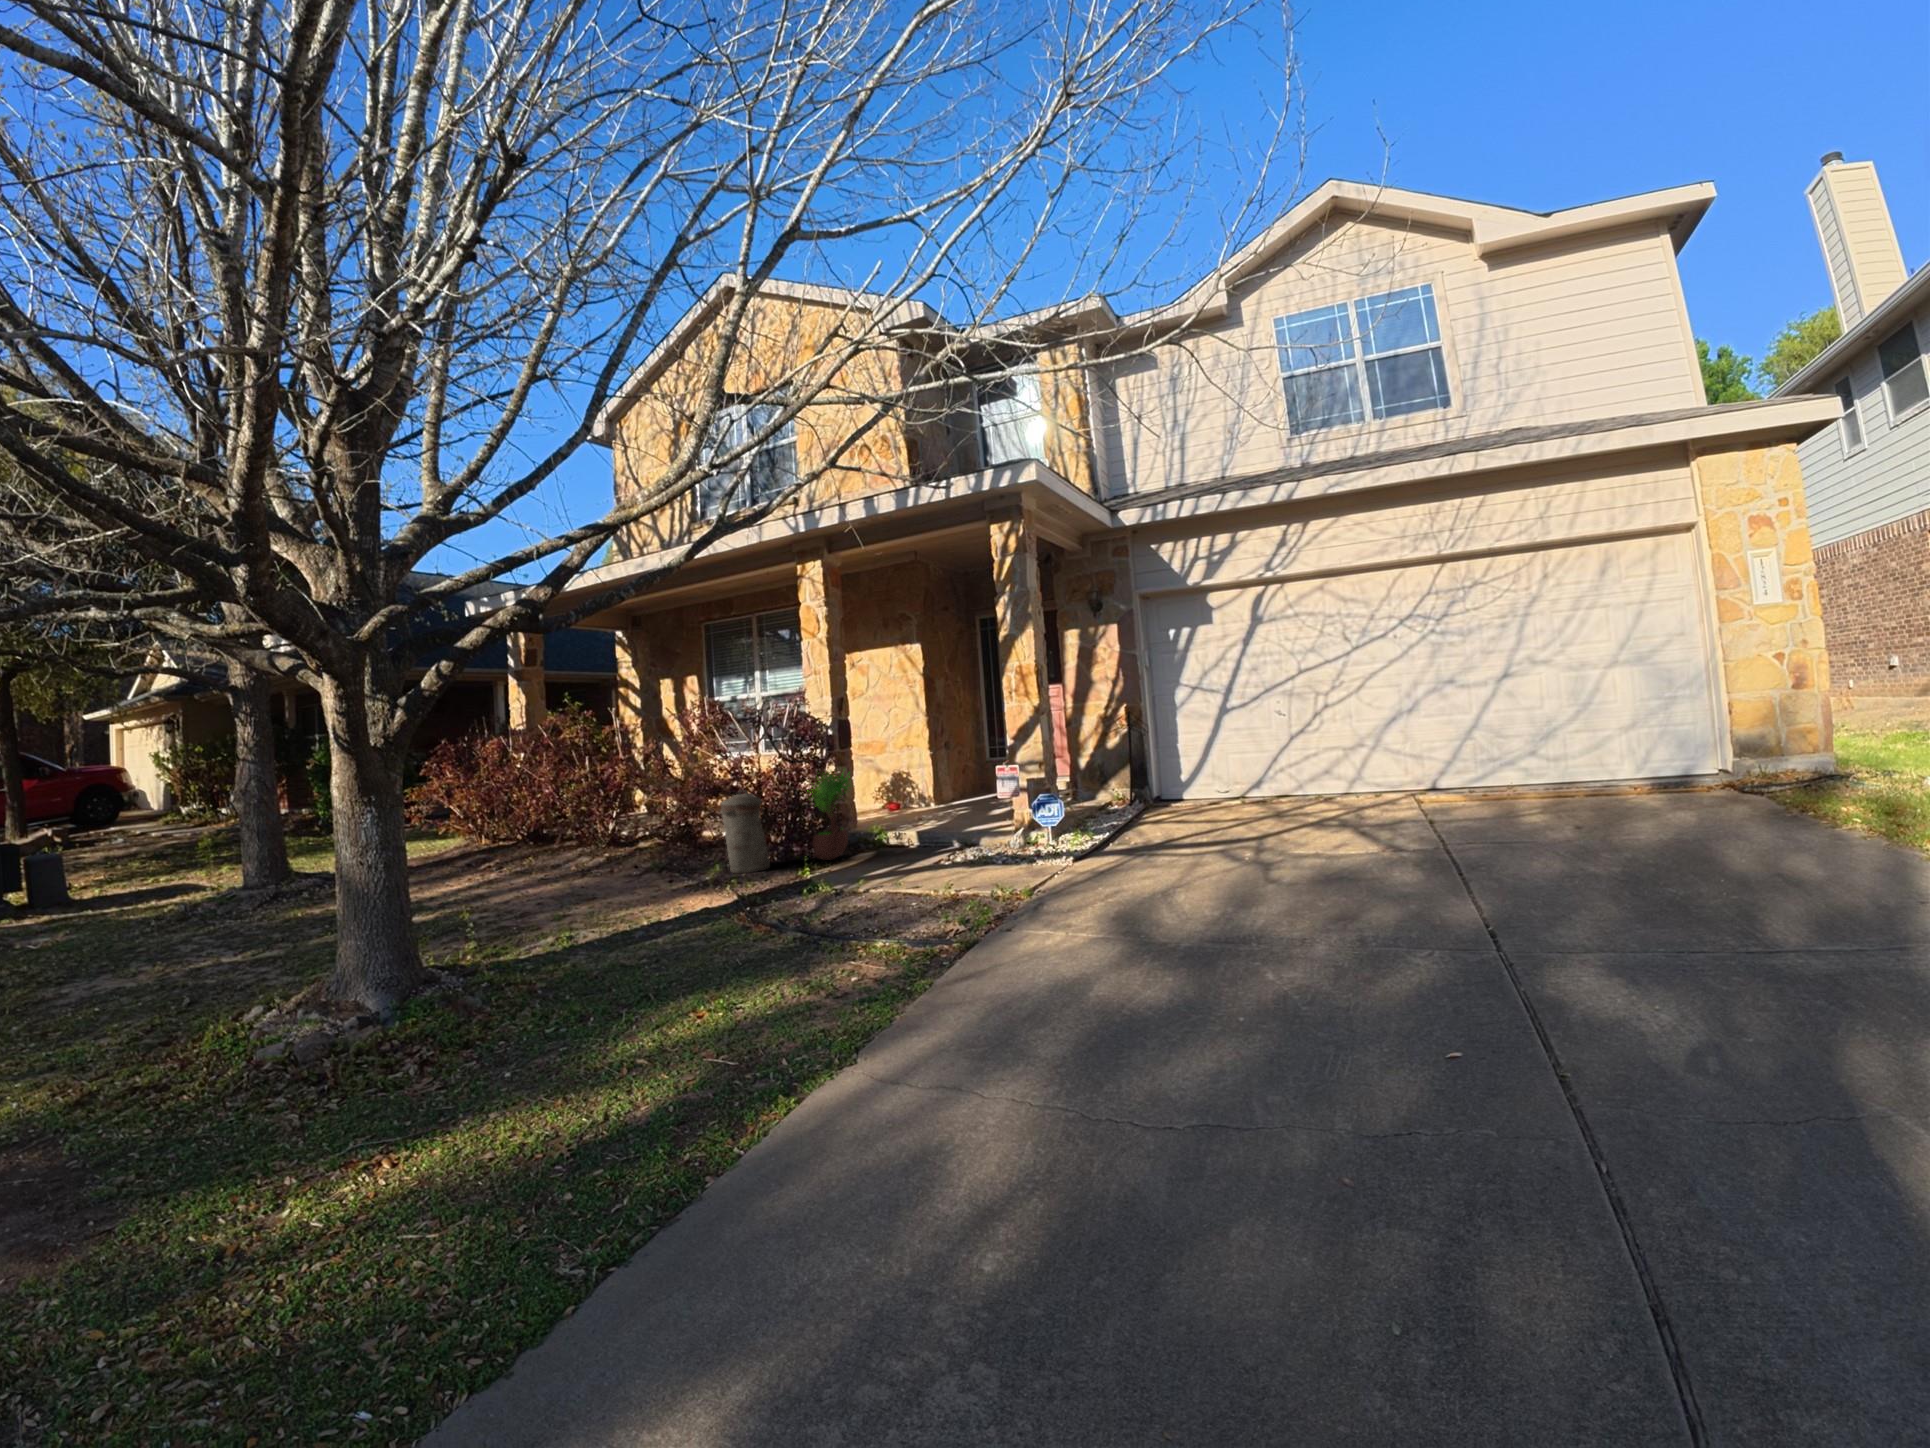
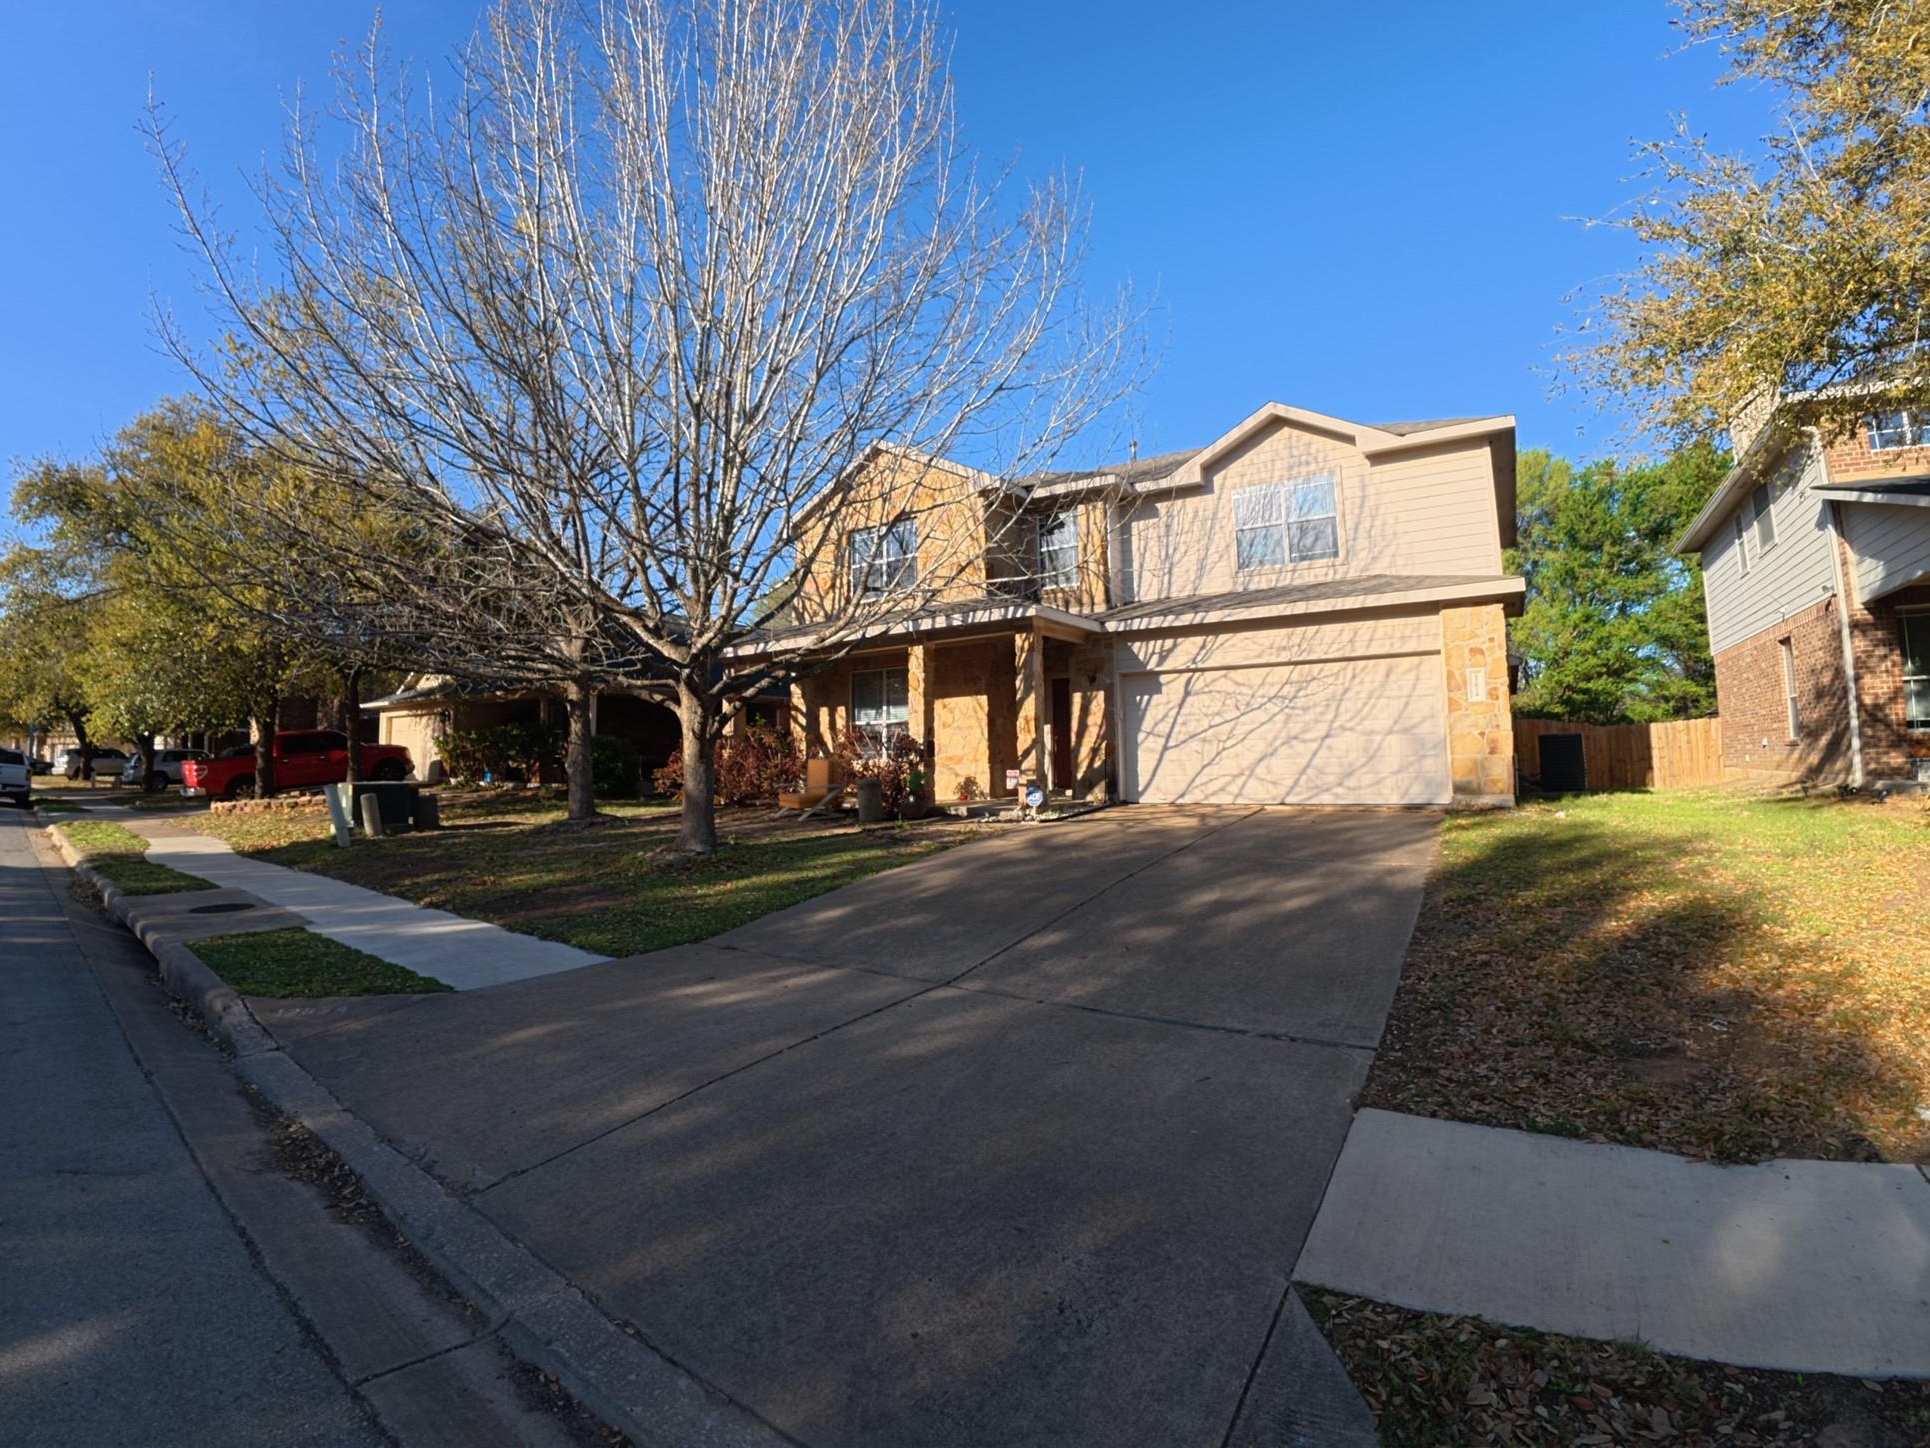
lounge chair: none [580,763,706,877] -> present [776,759,846,821]

